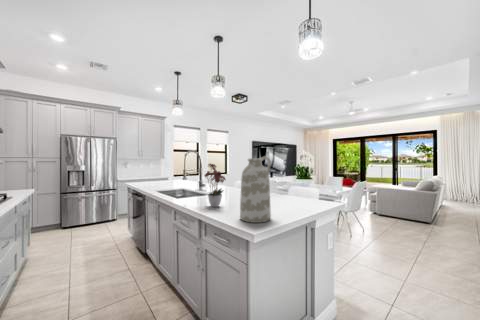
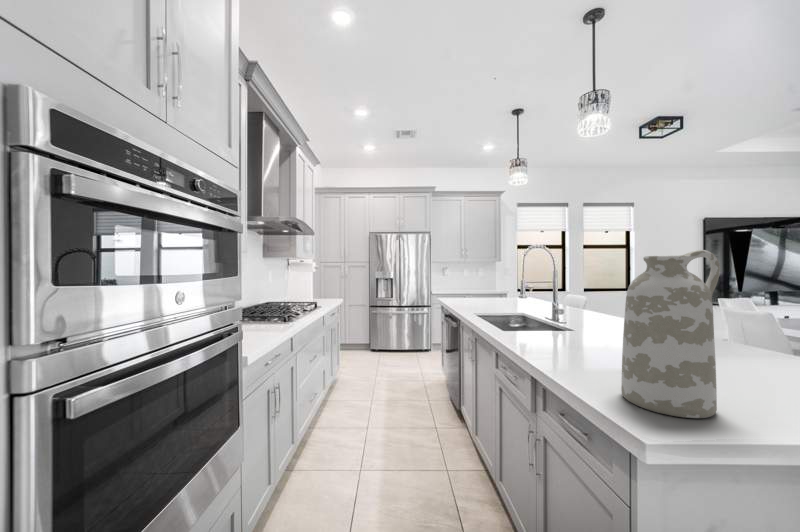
flower arrangement: present [205,164,225,207] -> none [545,264,600,357]

